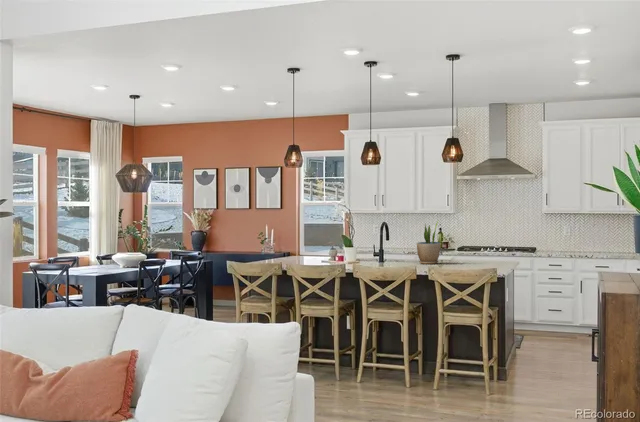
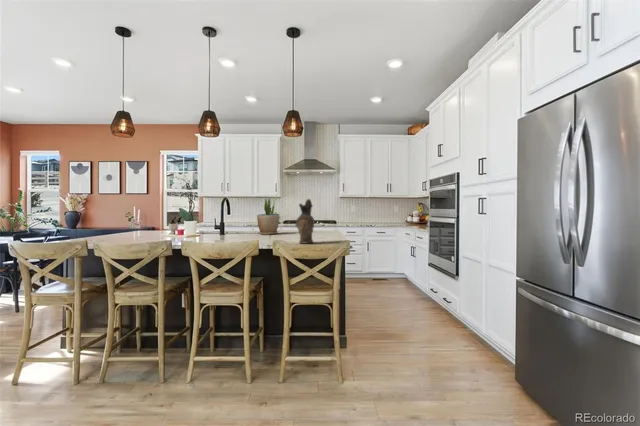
ceramic pitcher: none [447,232,464,271] -> present [296,199,314,243]

